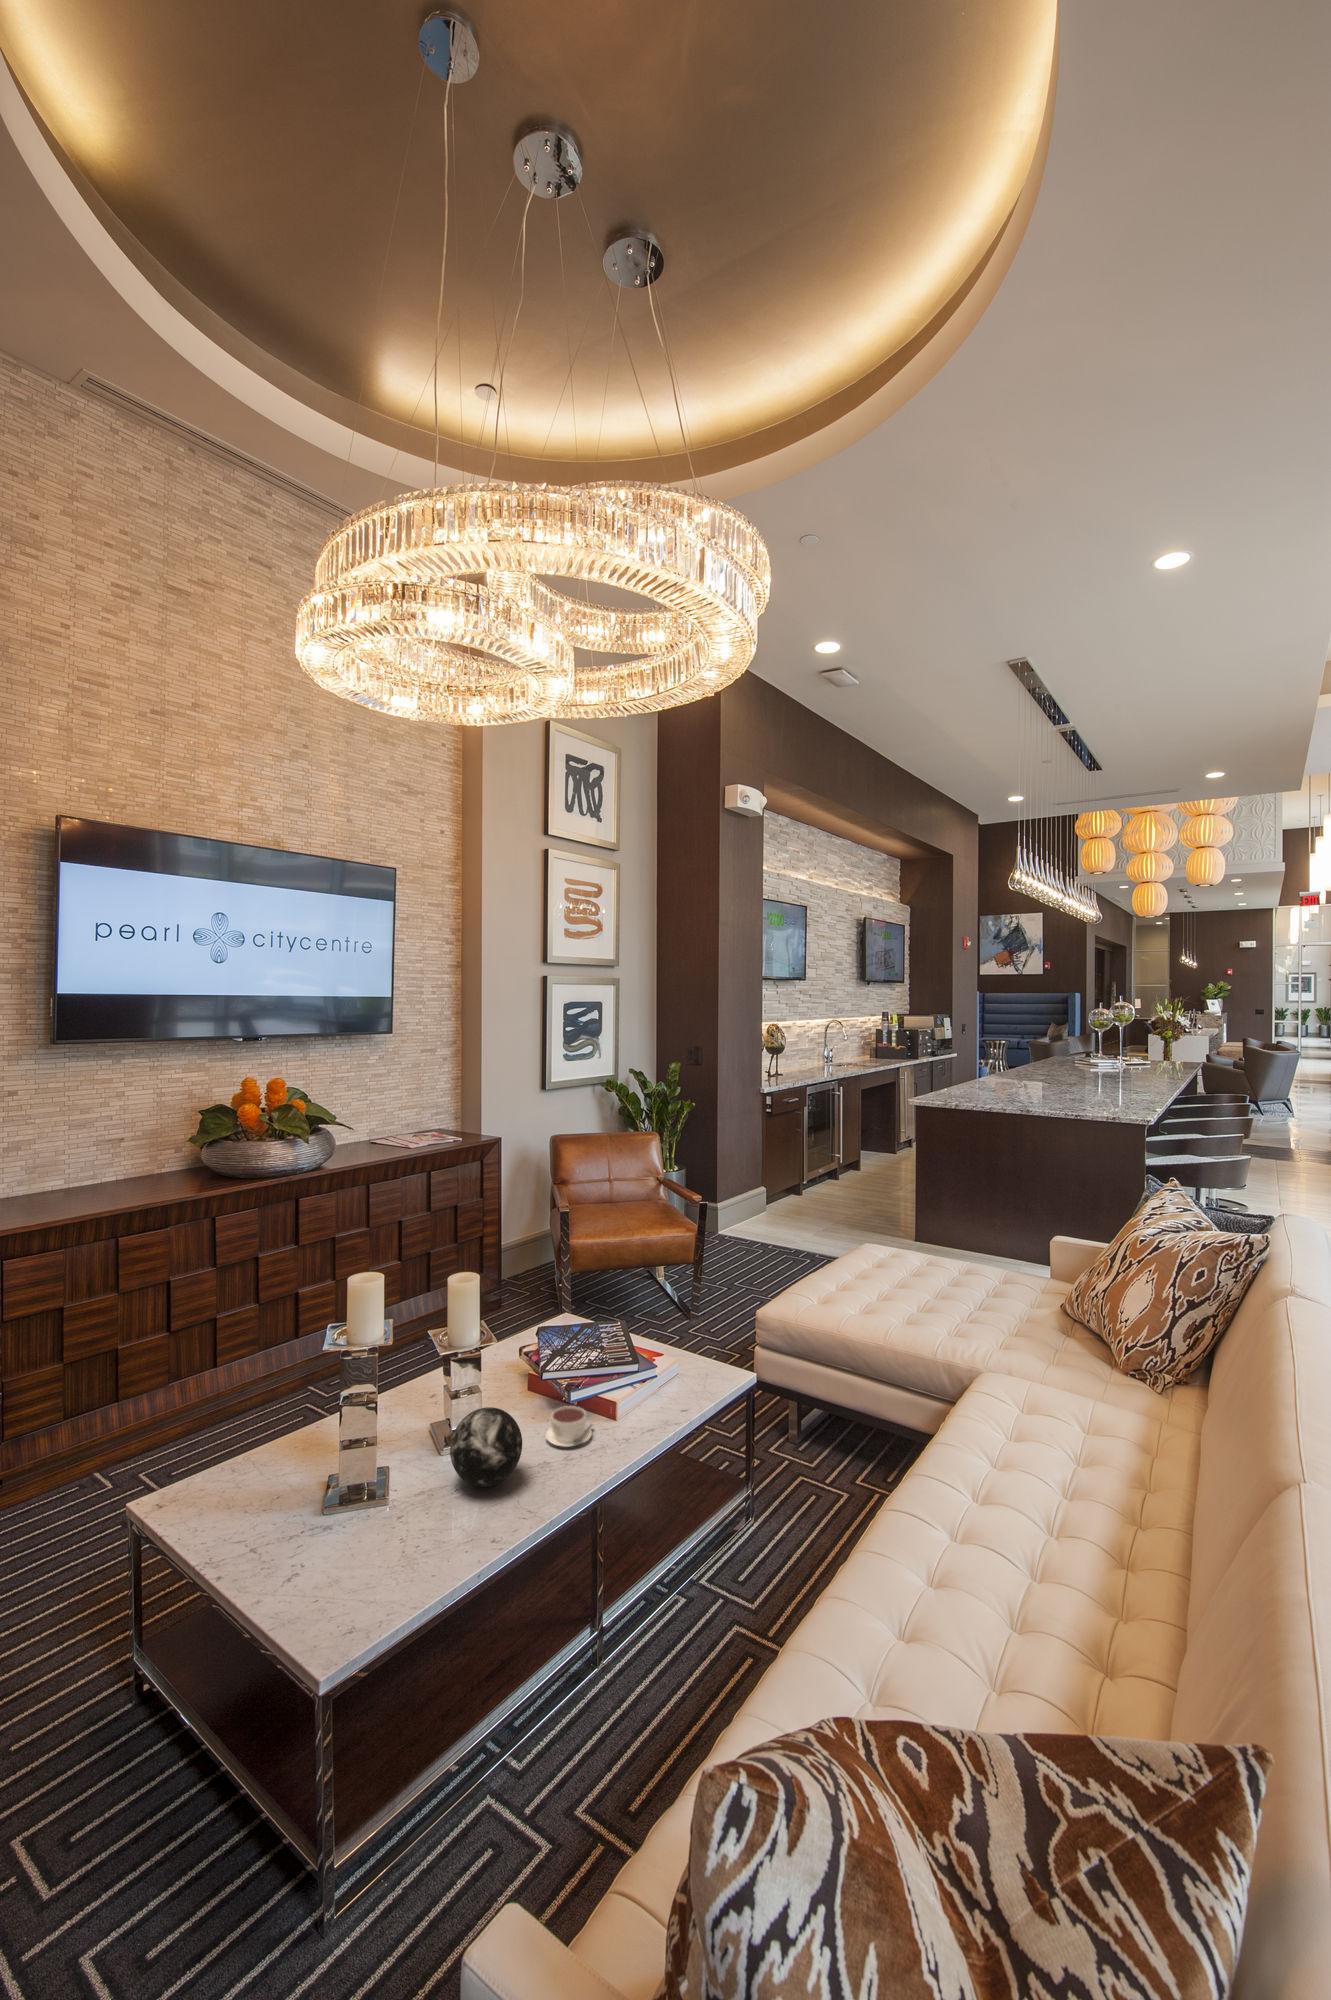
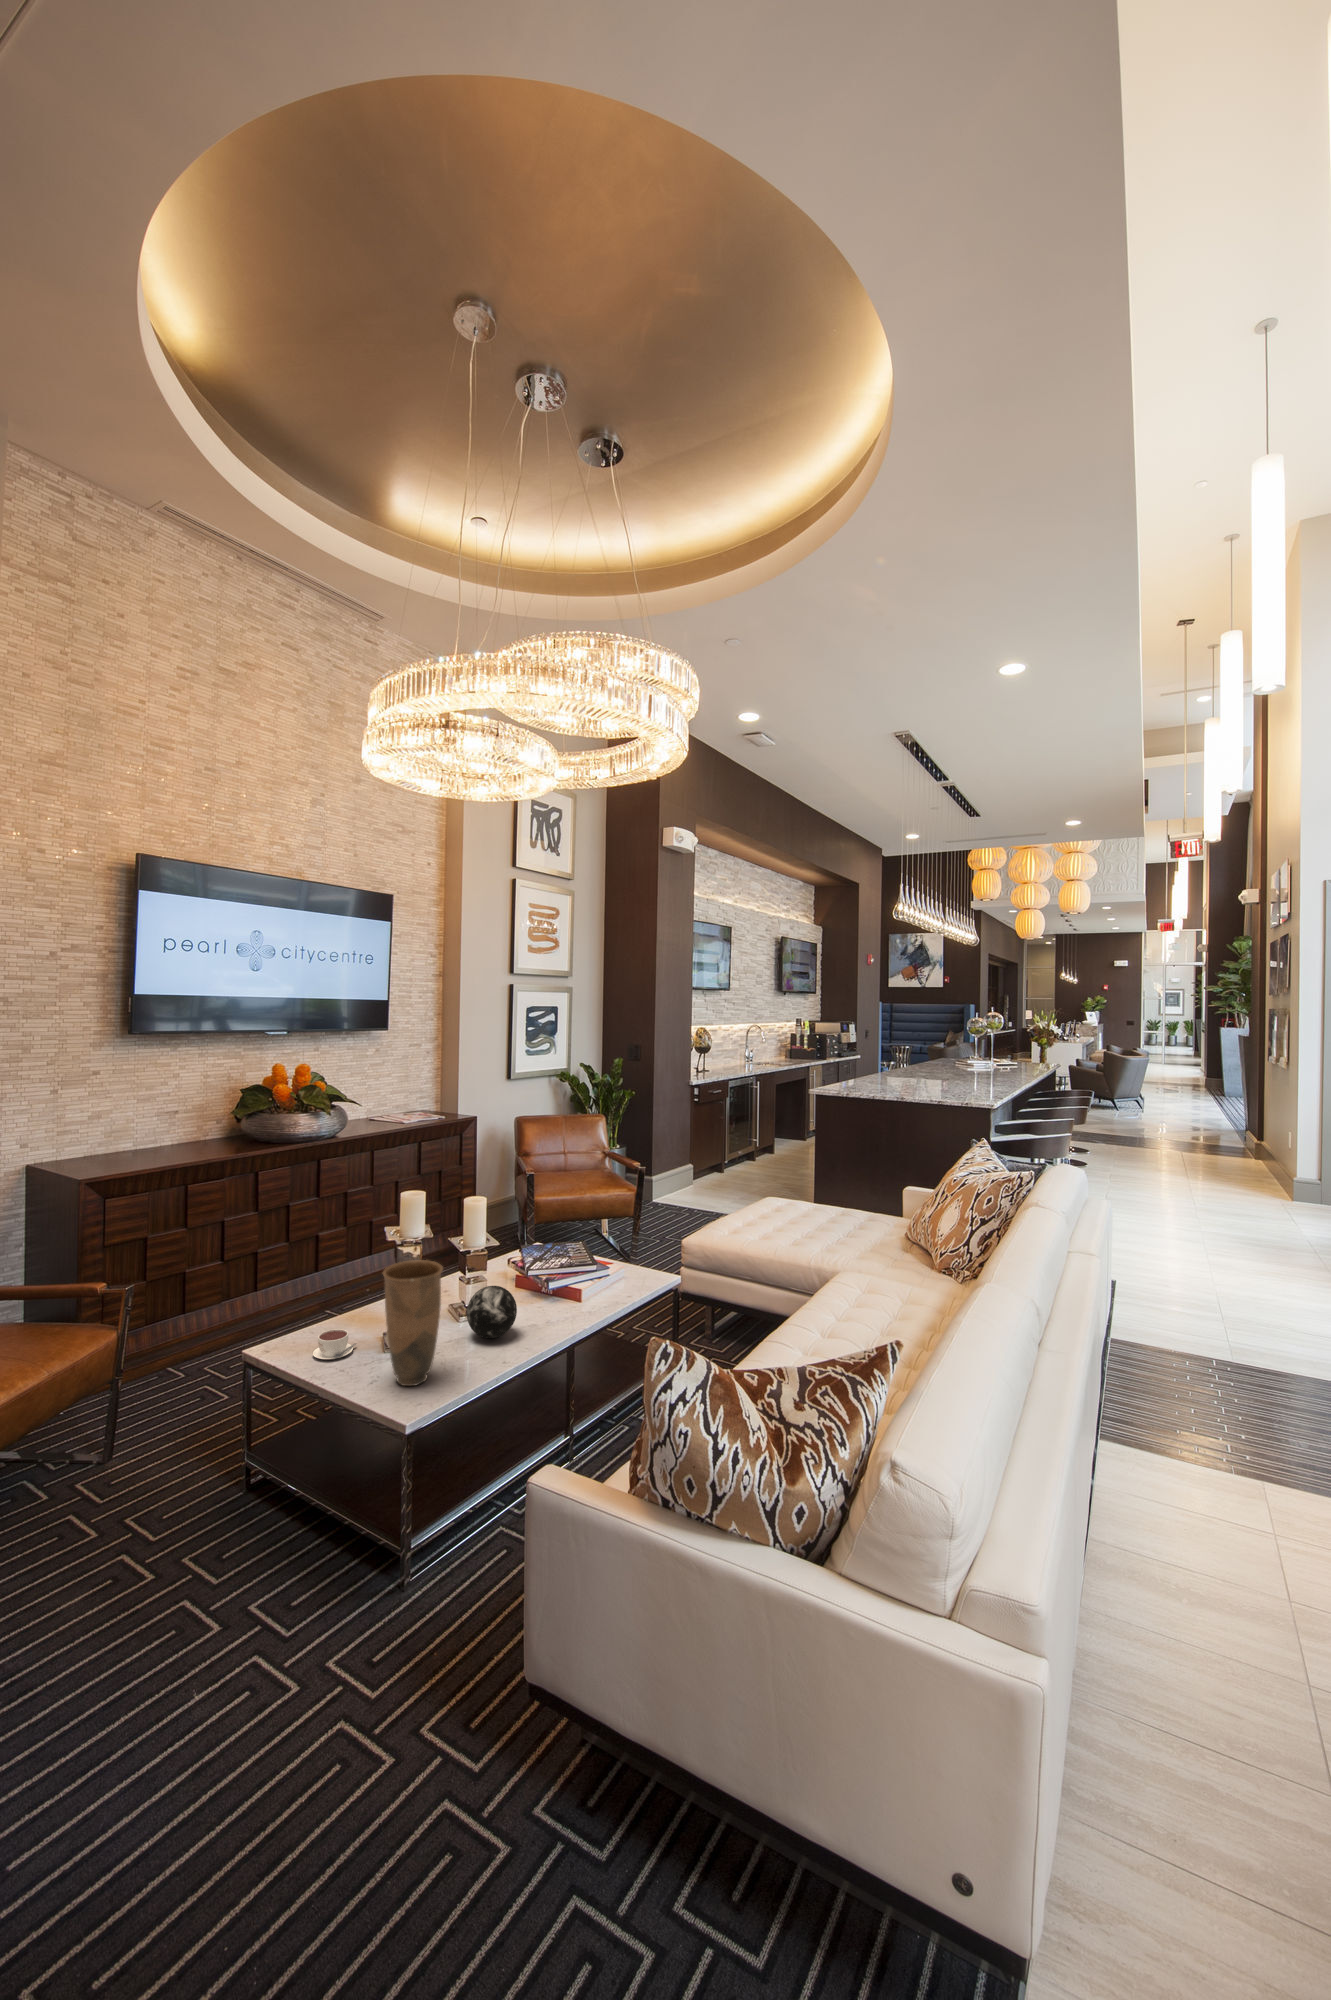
vase: none [310,1385,403,1583] -> present [383,1260,443,1386]
coffee cup: present [545,1406,592,1446] -> present [313,1329,356,1359]

